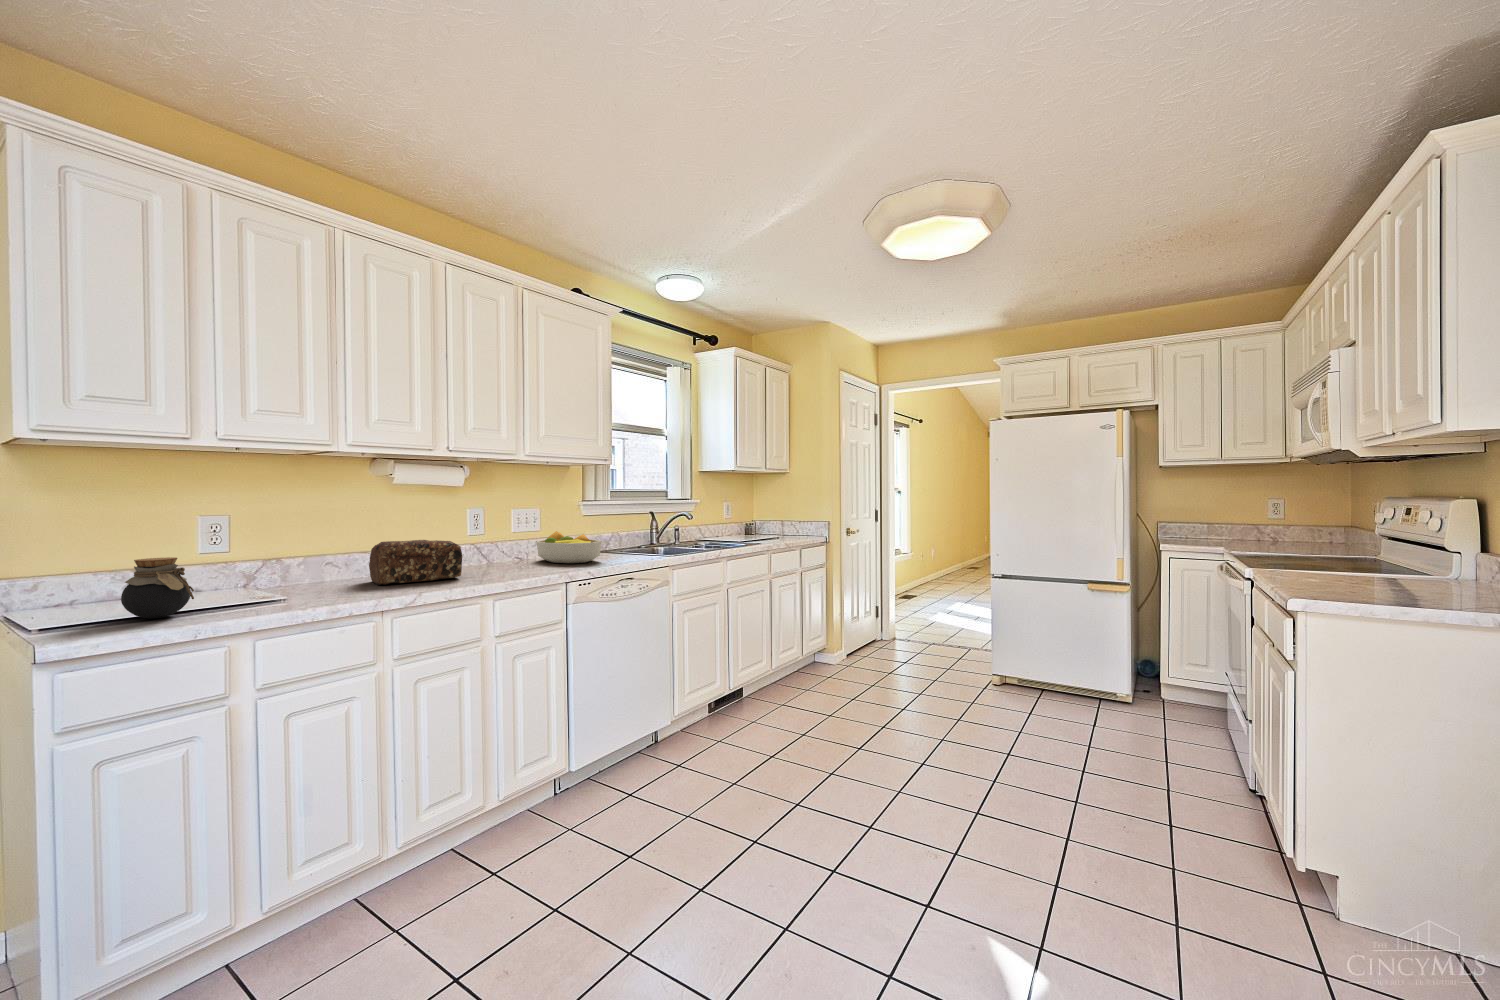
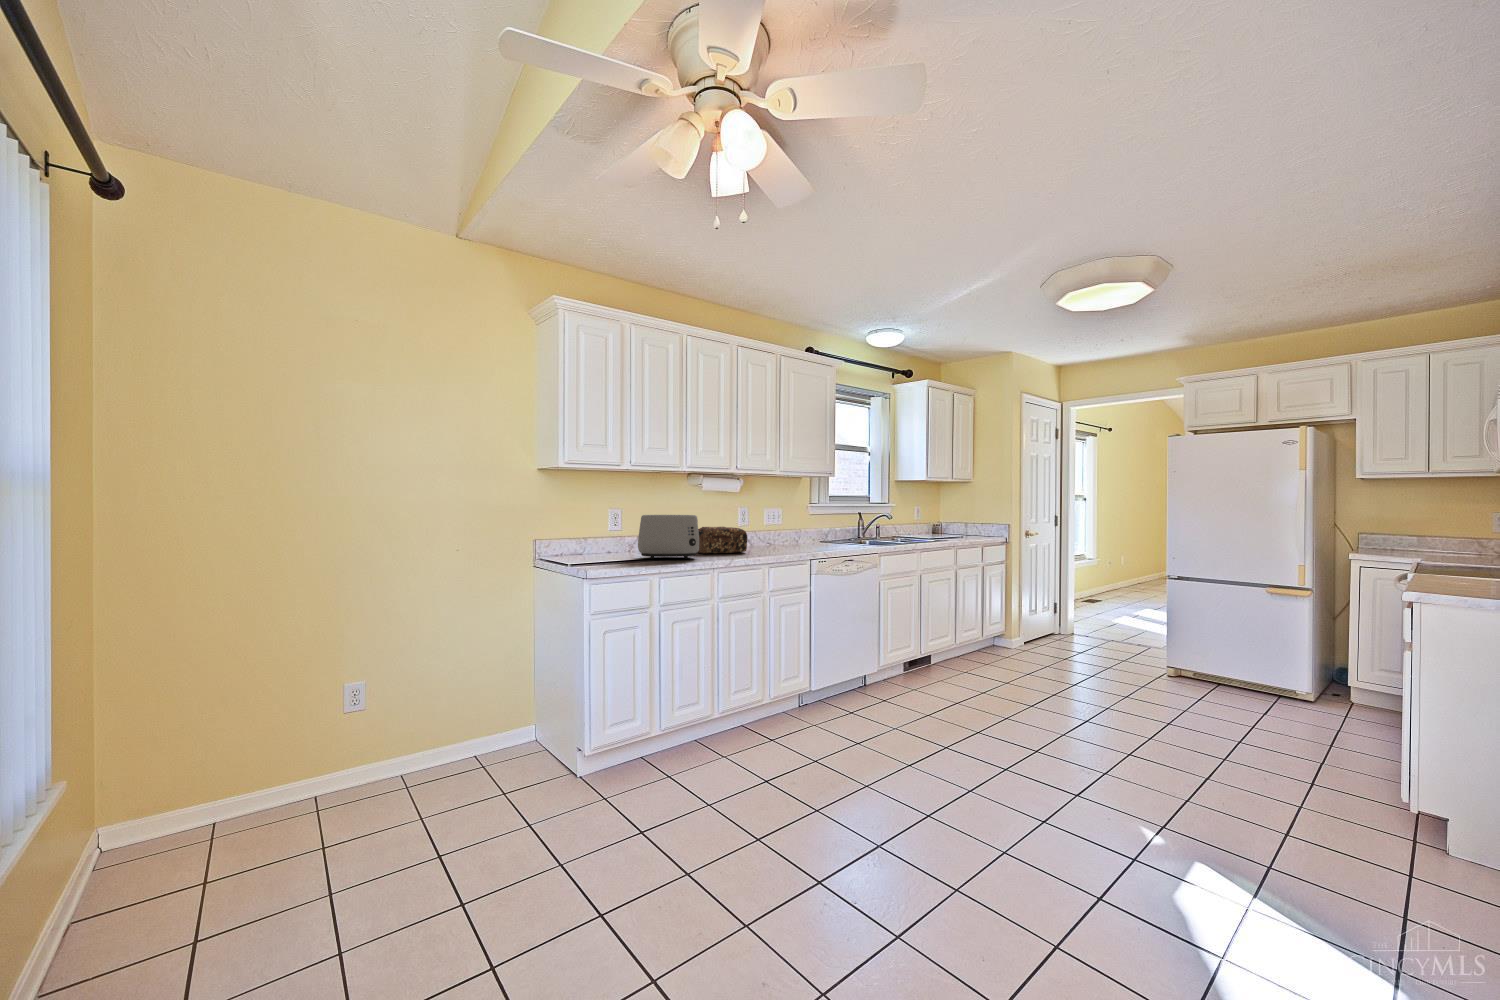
toaster: none [228,524,366,604] -> present [638,515,703,559]
fruit bowl: present [536,531,602,563] -> none [782,524,829,547]
jar: present [121,557,194,619] -> none [602,530,633,563]

